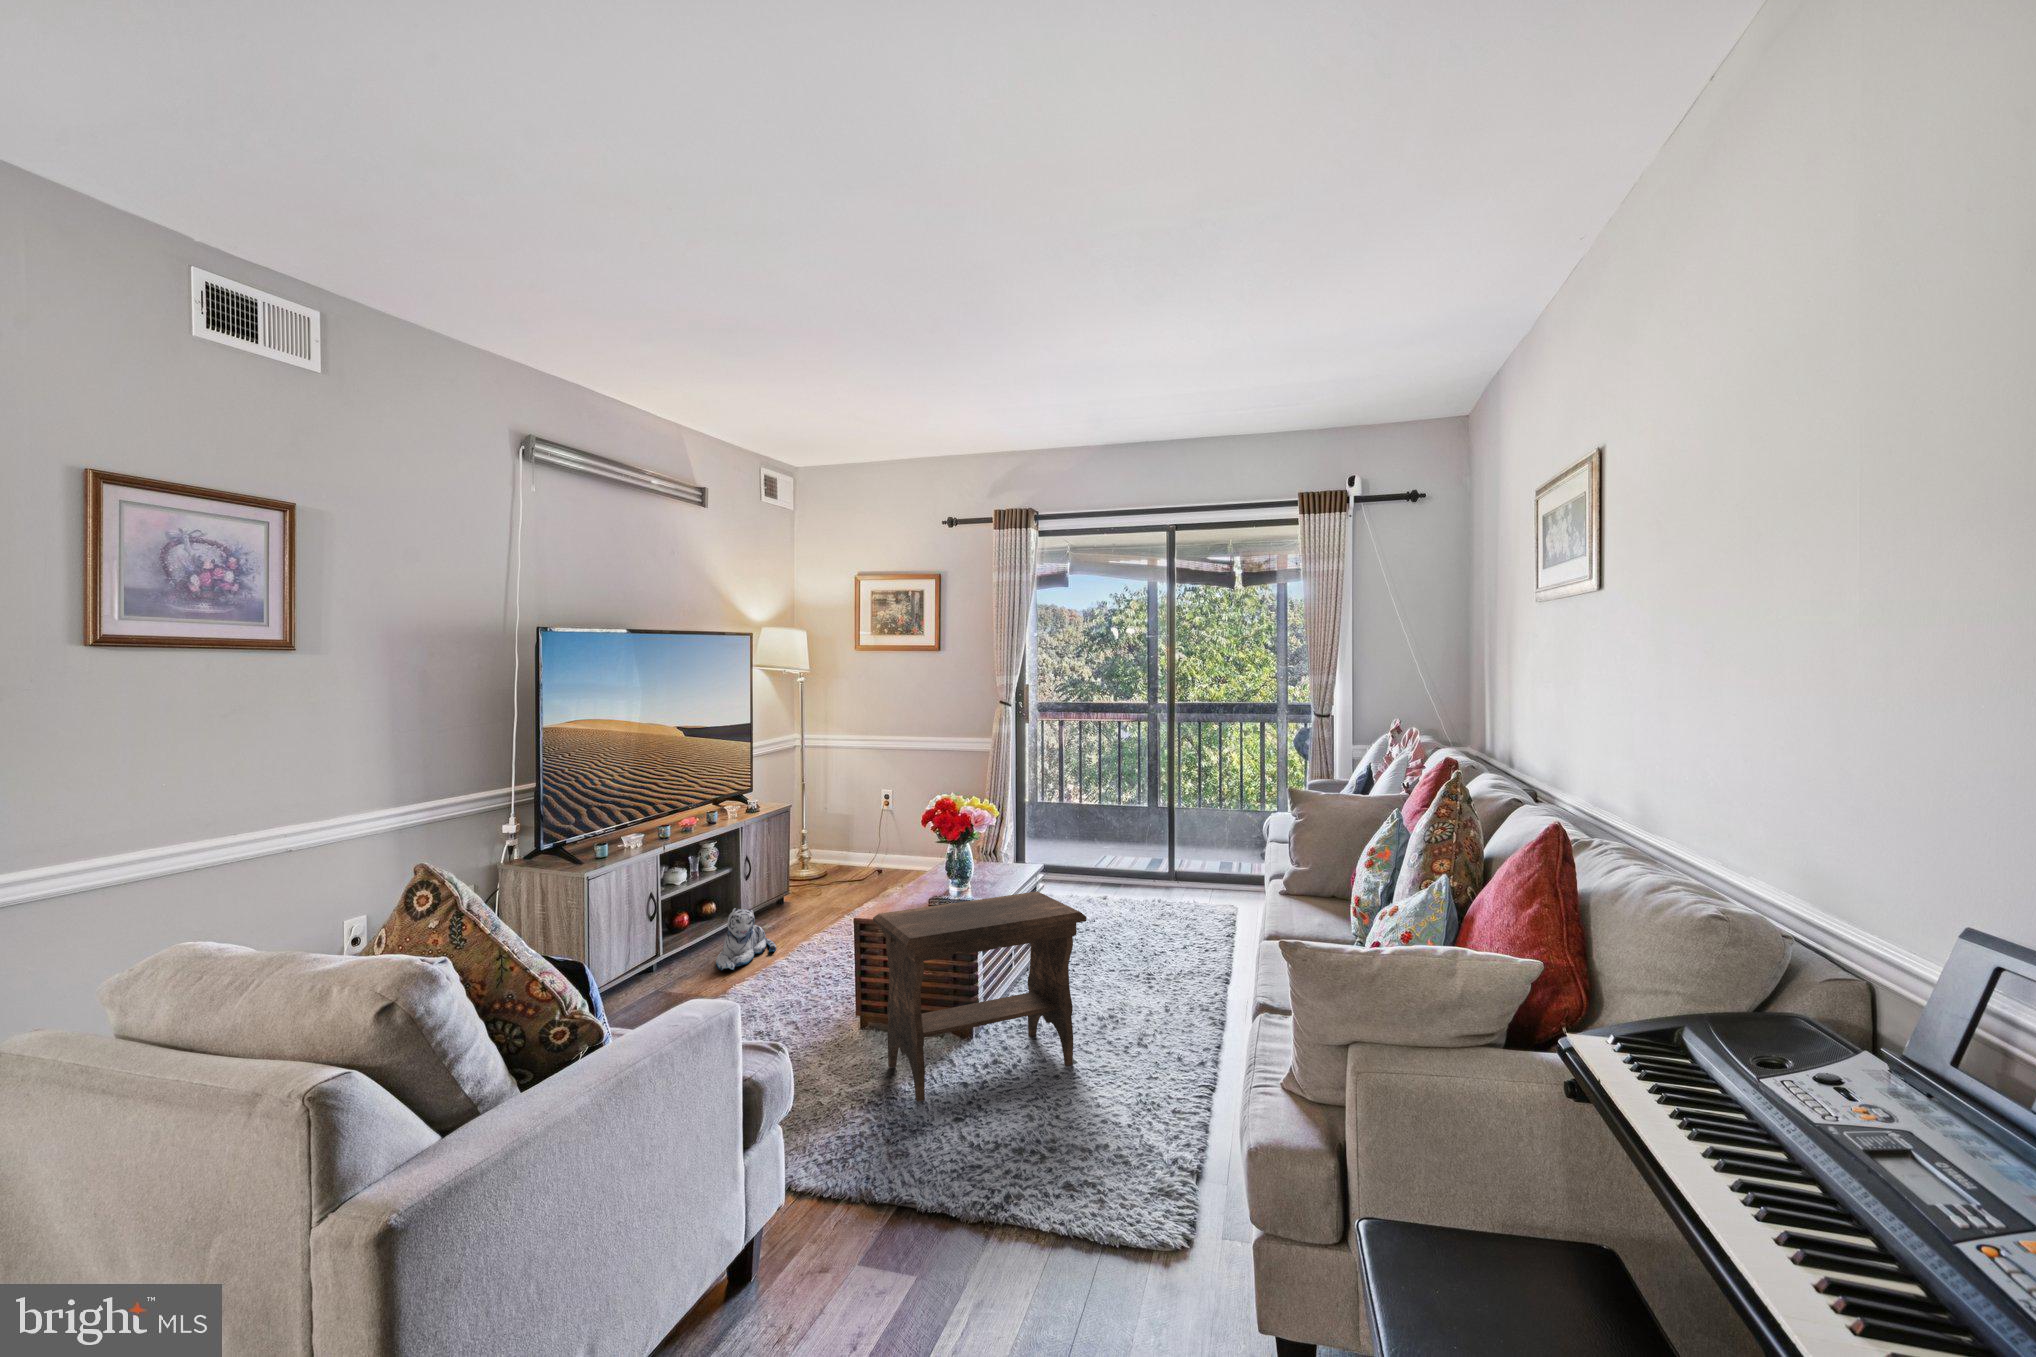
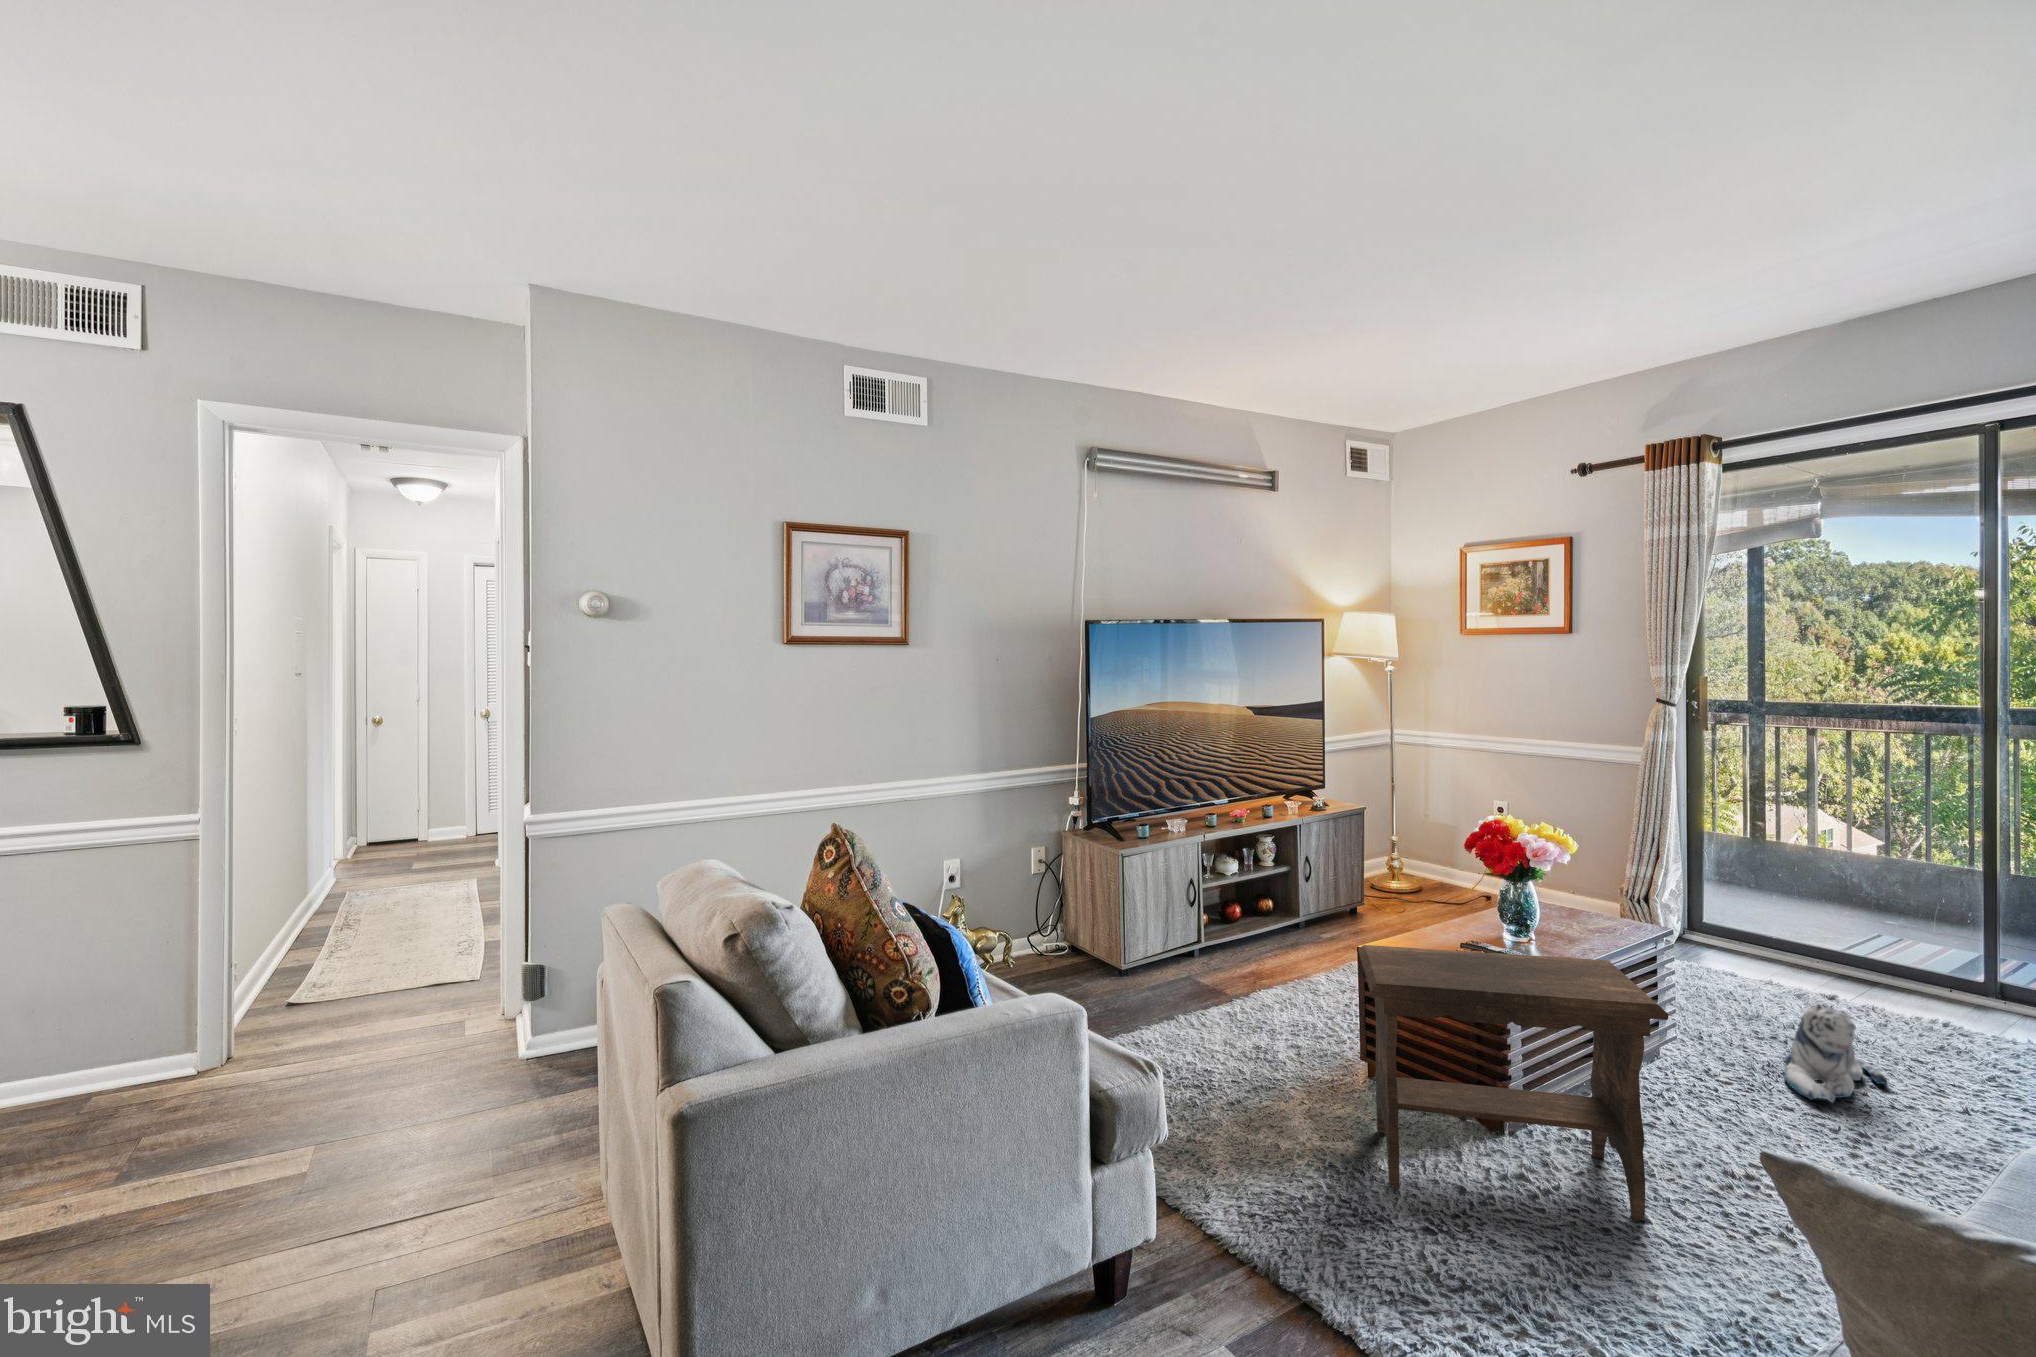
plush toy: present [716,908,776,971] -> present [1784,1004,1887,1103]

